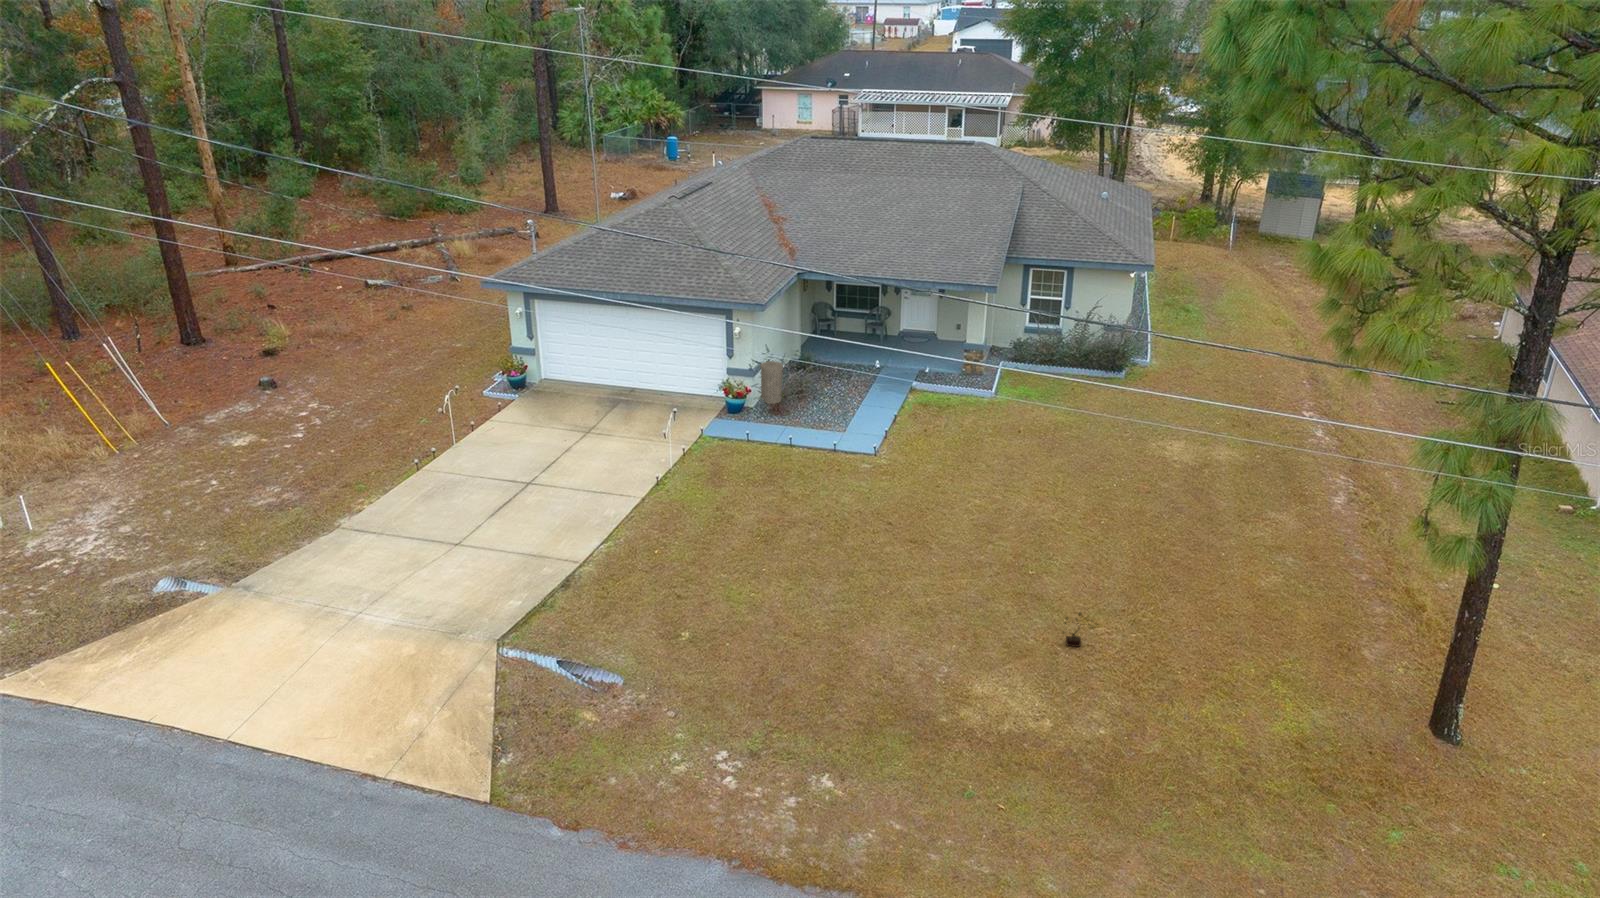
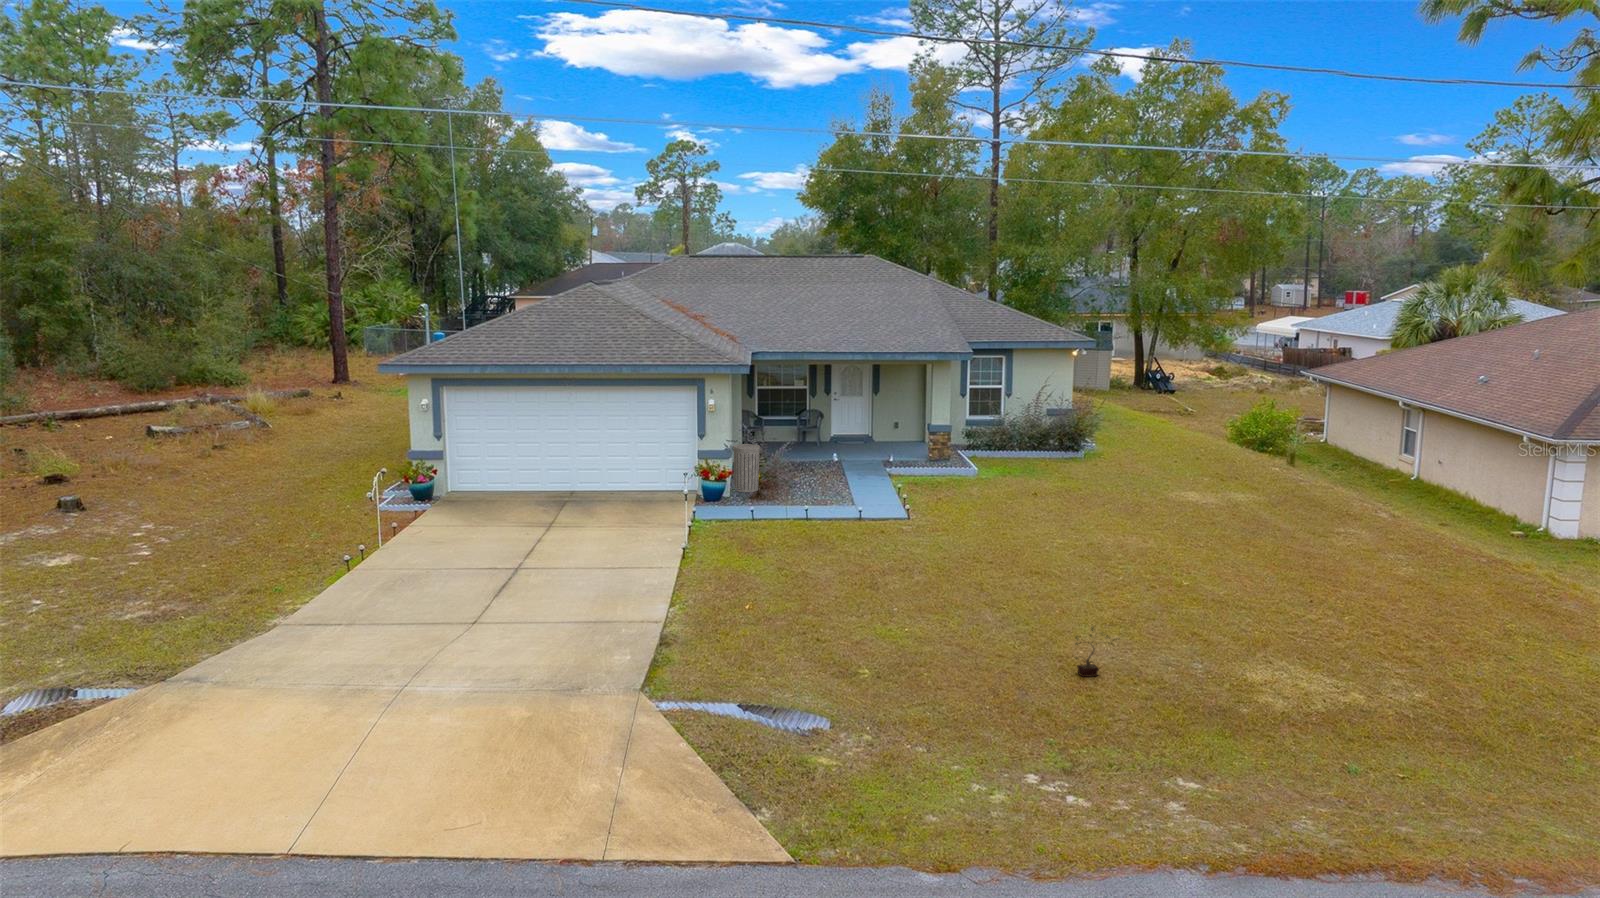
potted plant: present [1065,612,1098,647] -> present [1076,627,1099,677]

